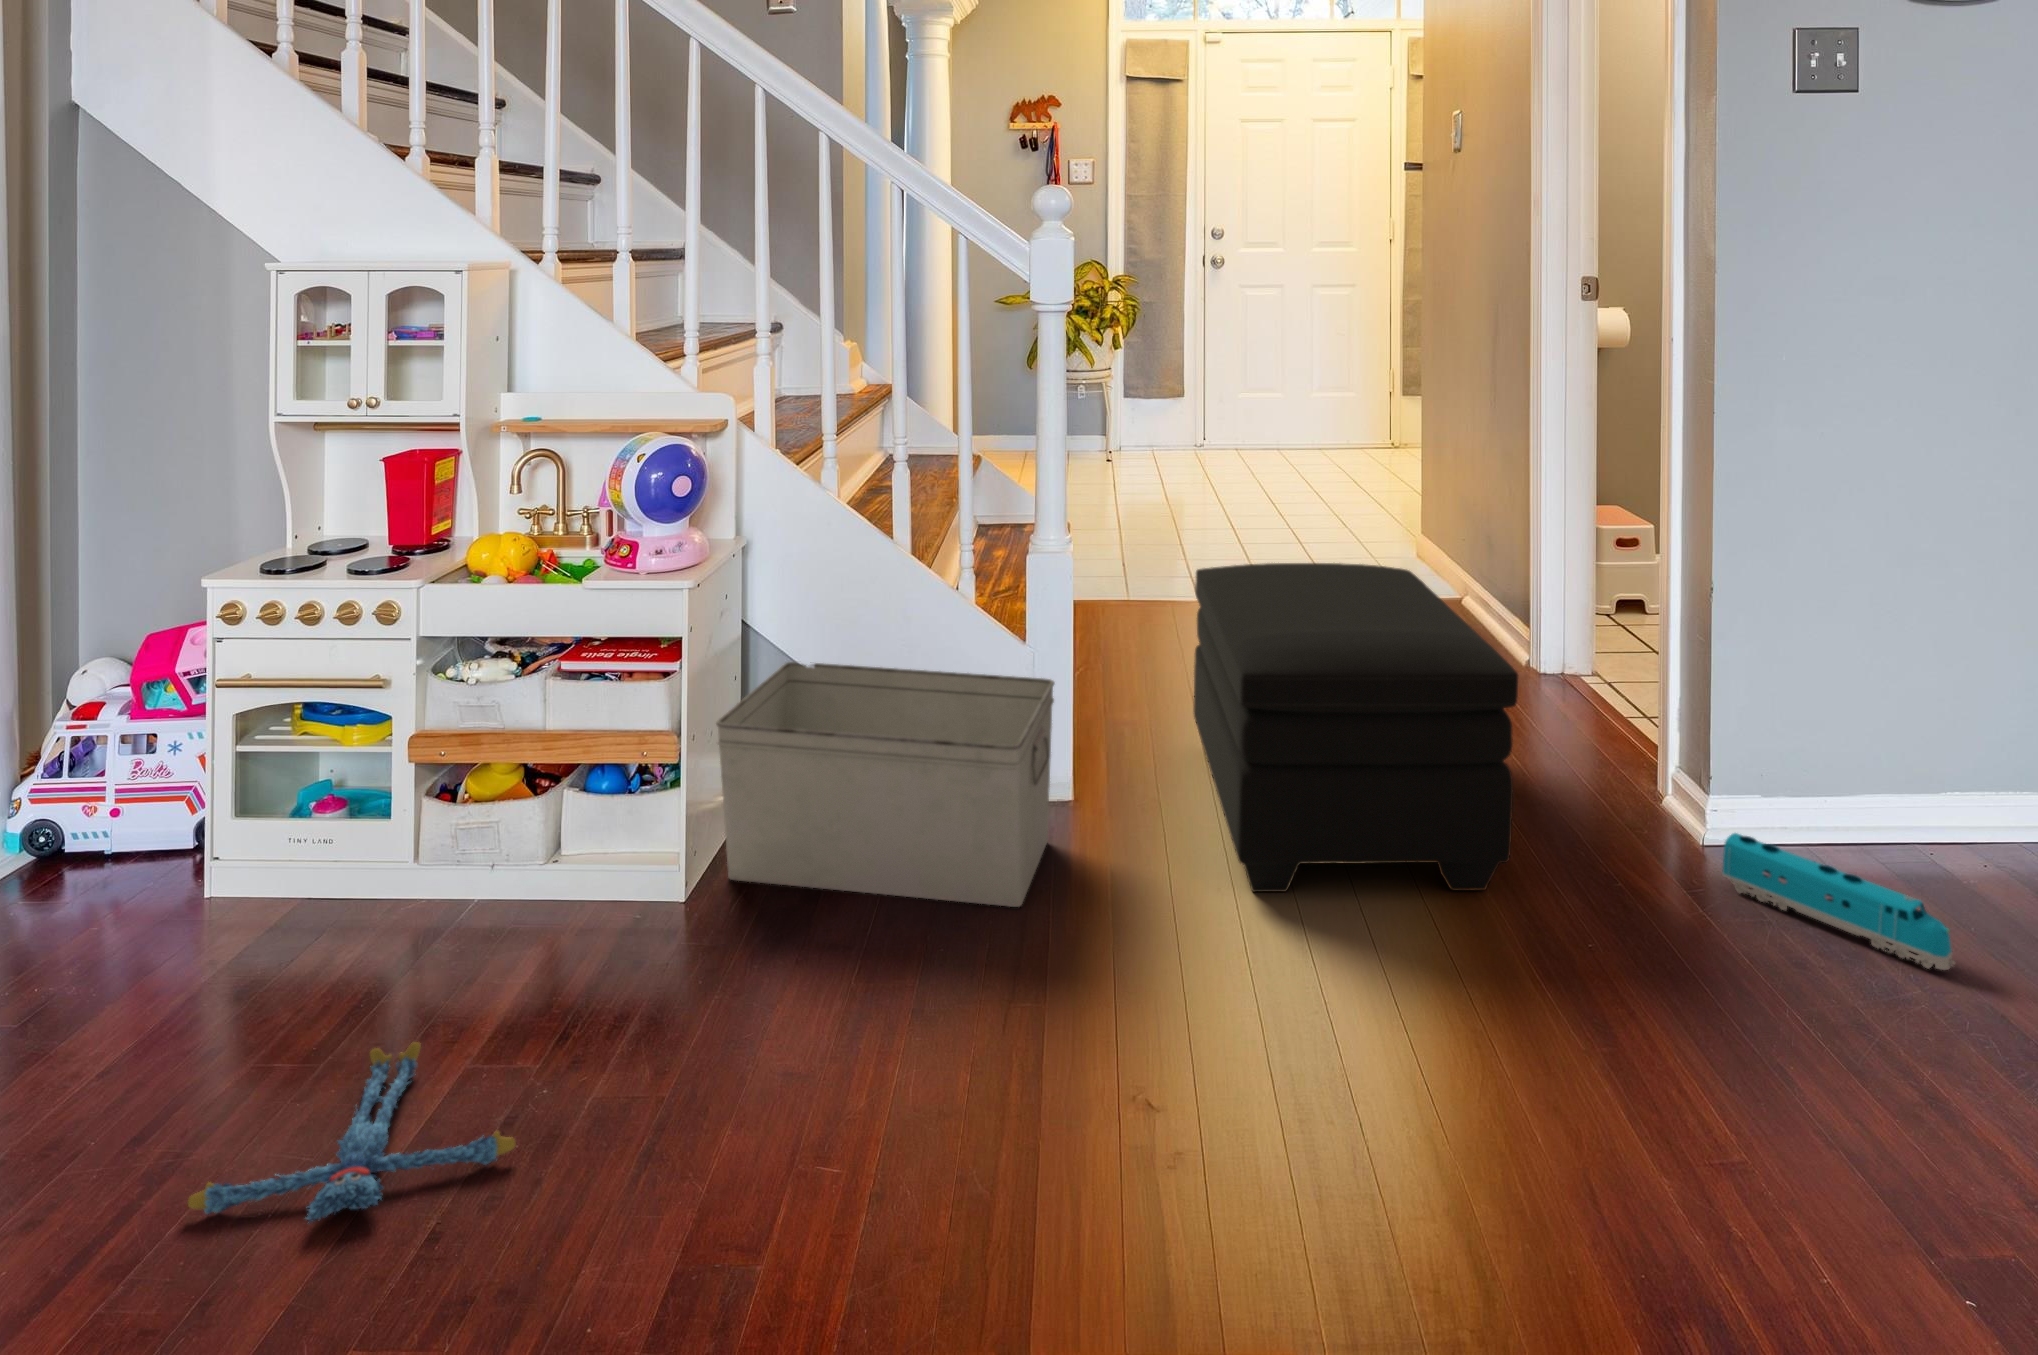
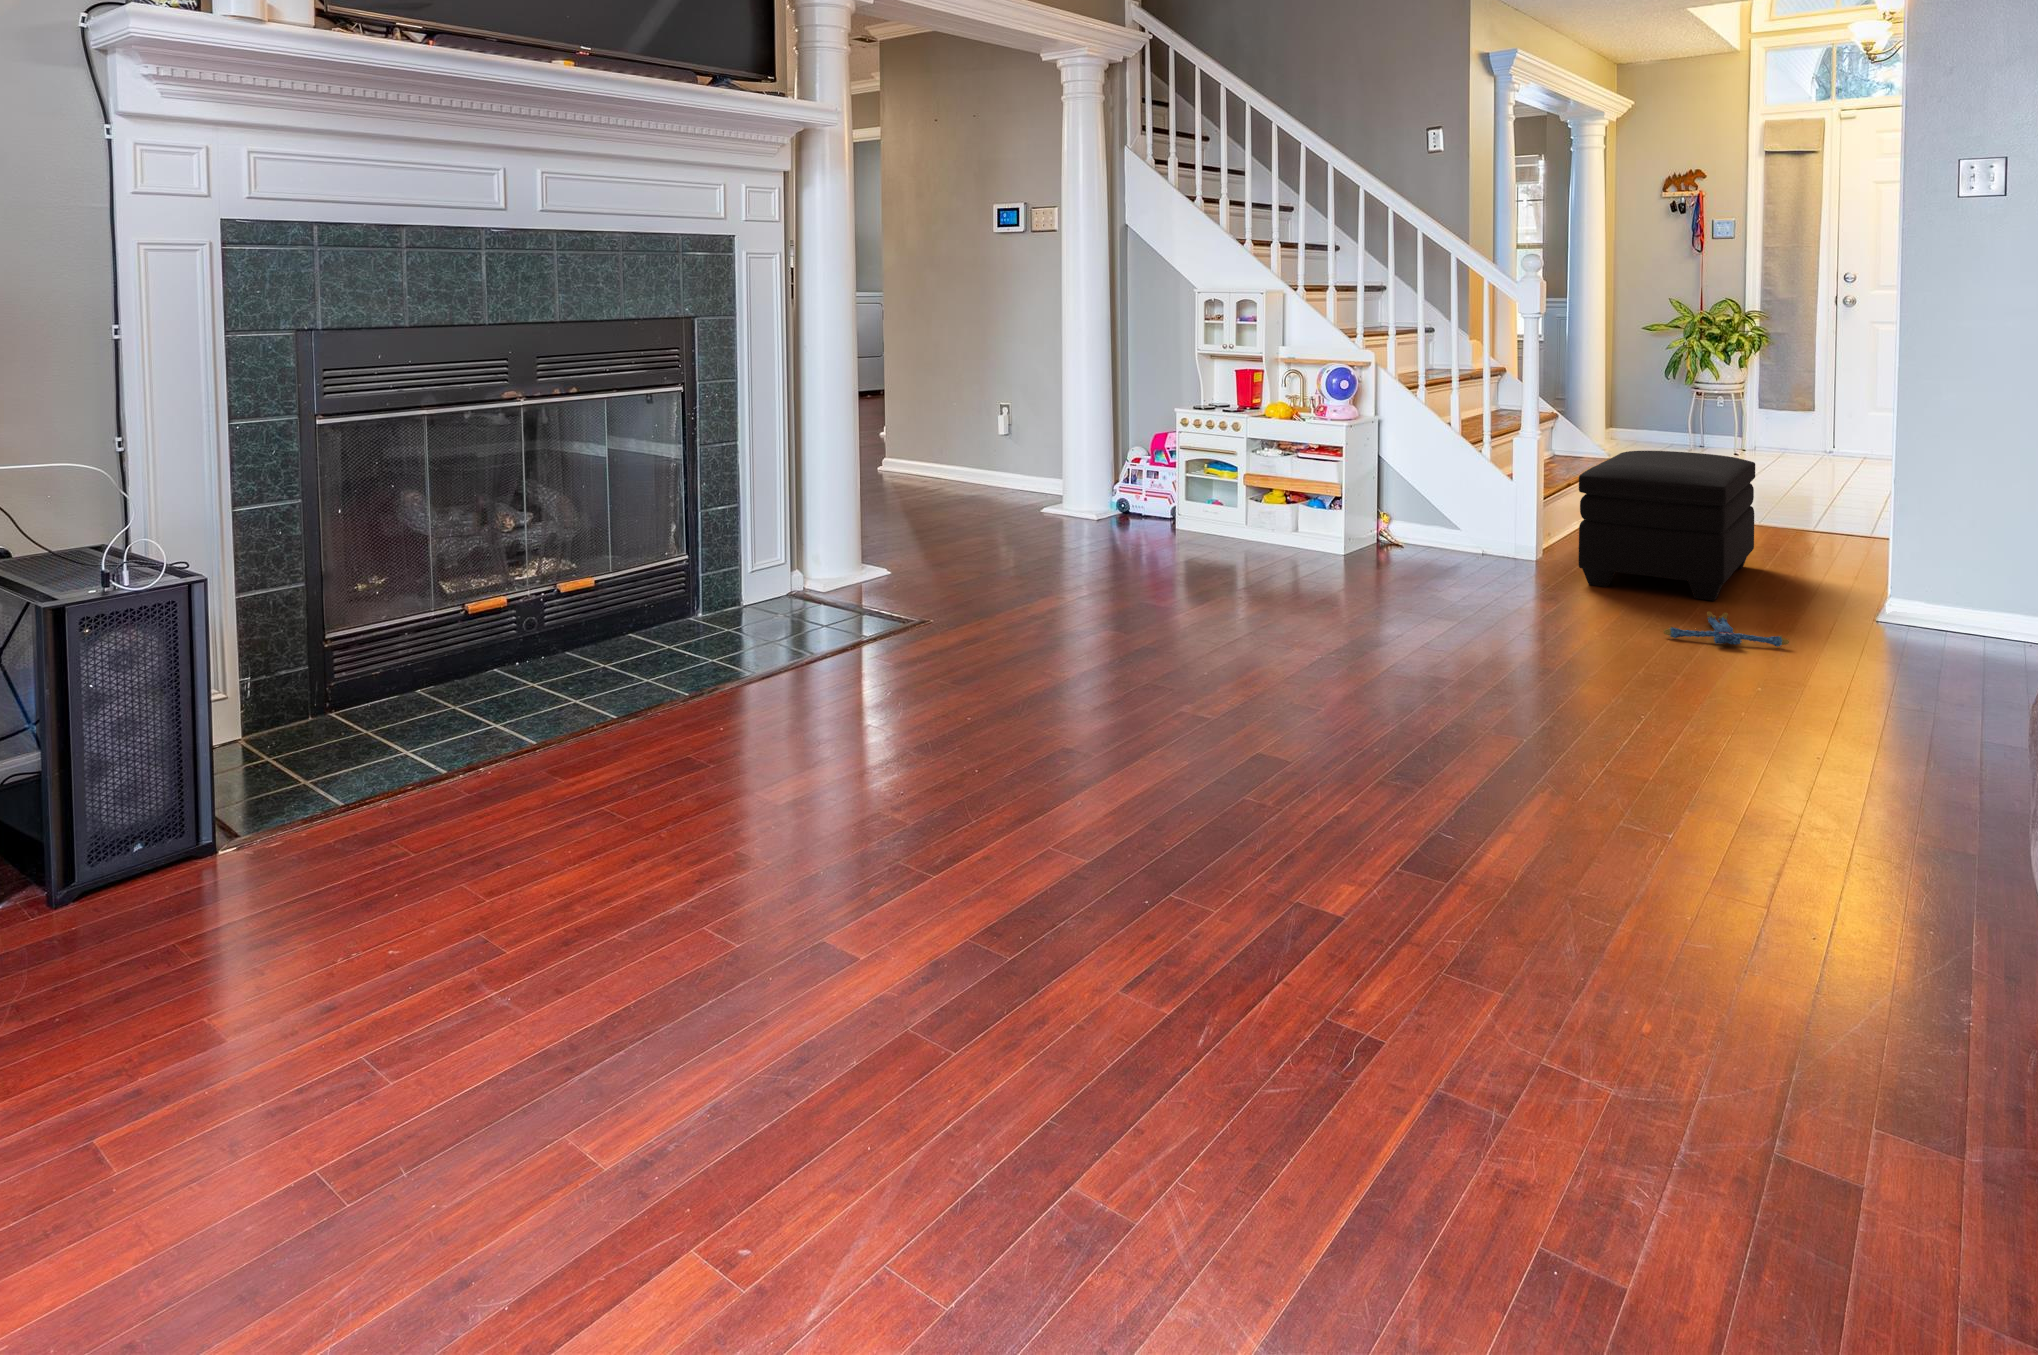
storage bin: present [716,662,1054,907] -> none [1352,471,1511,571]
toy train: present [1722,833,1955,970] -> none [1862,592,1950,651]
plush toy: present [188,1042,516,1221] -> present [1664,611,1789,647]

